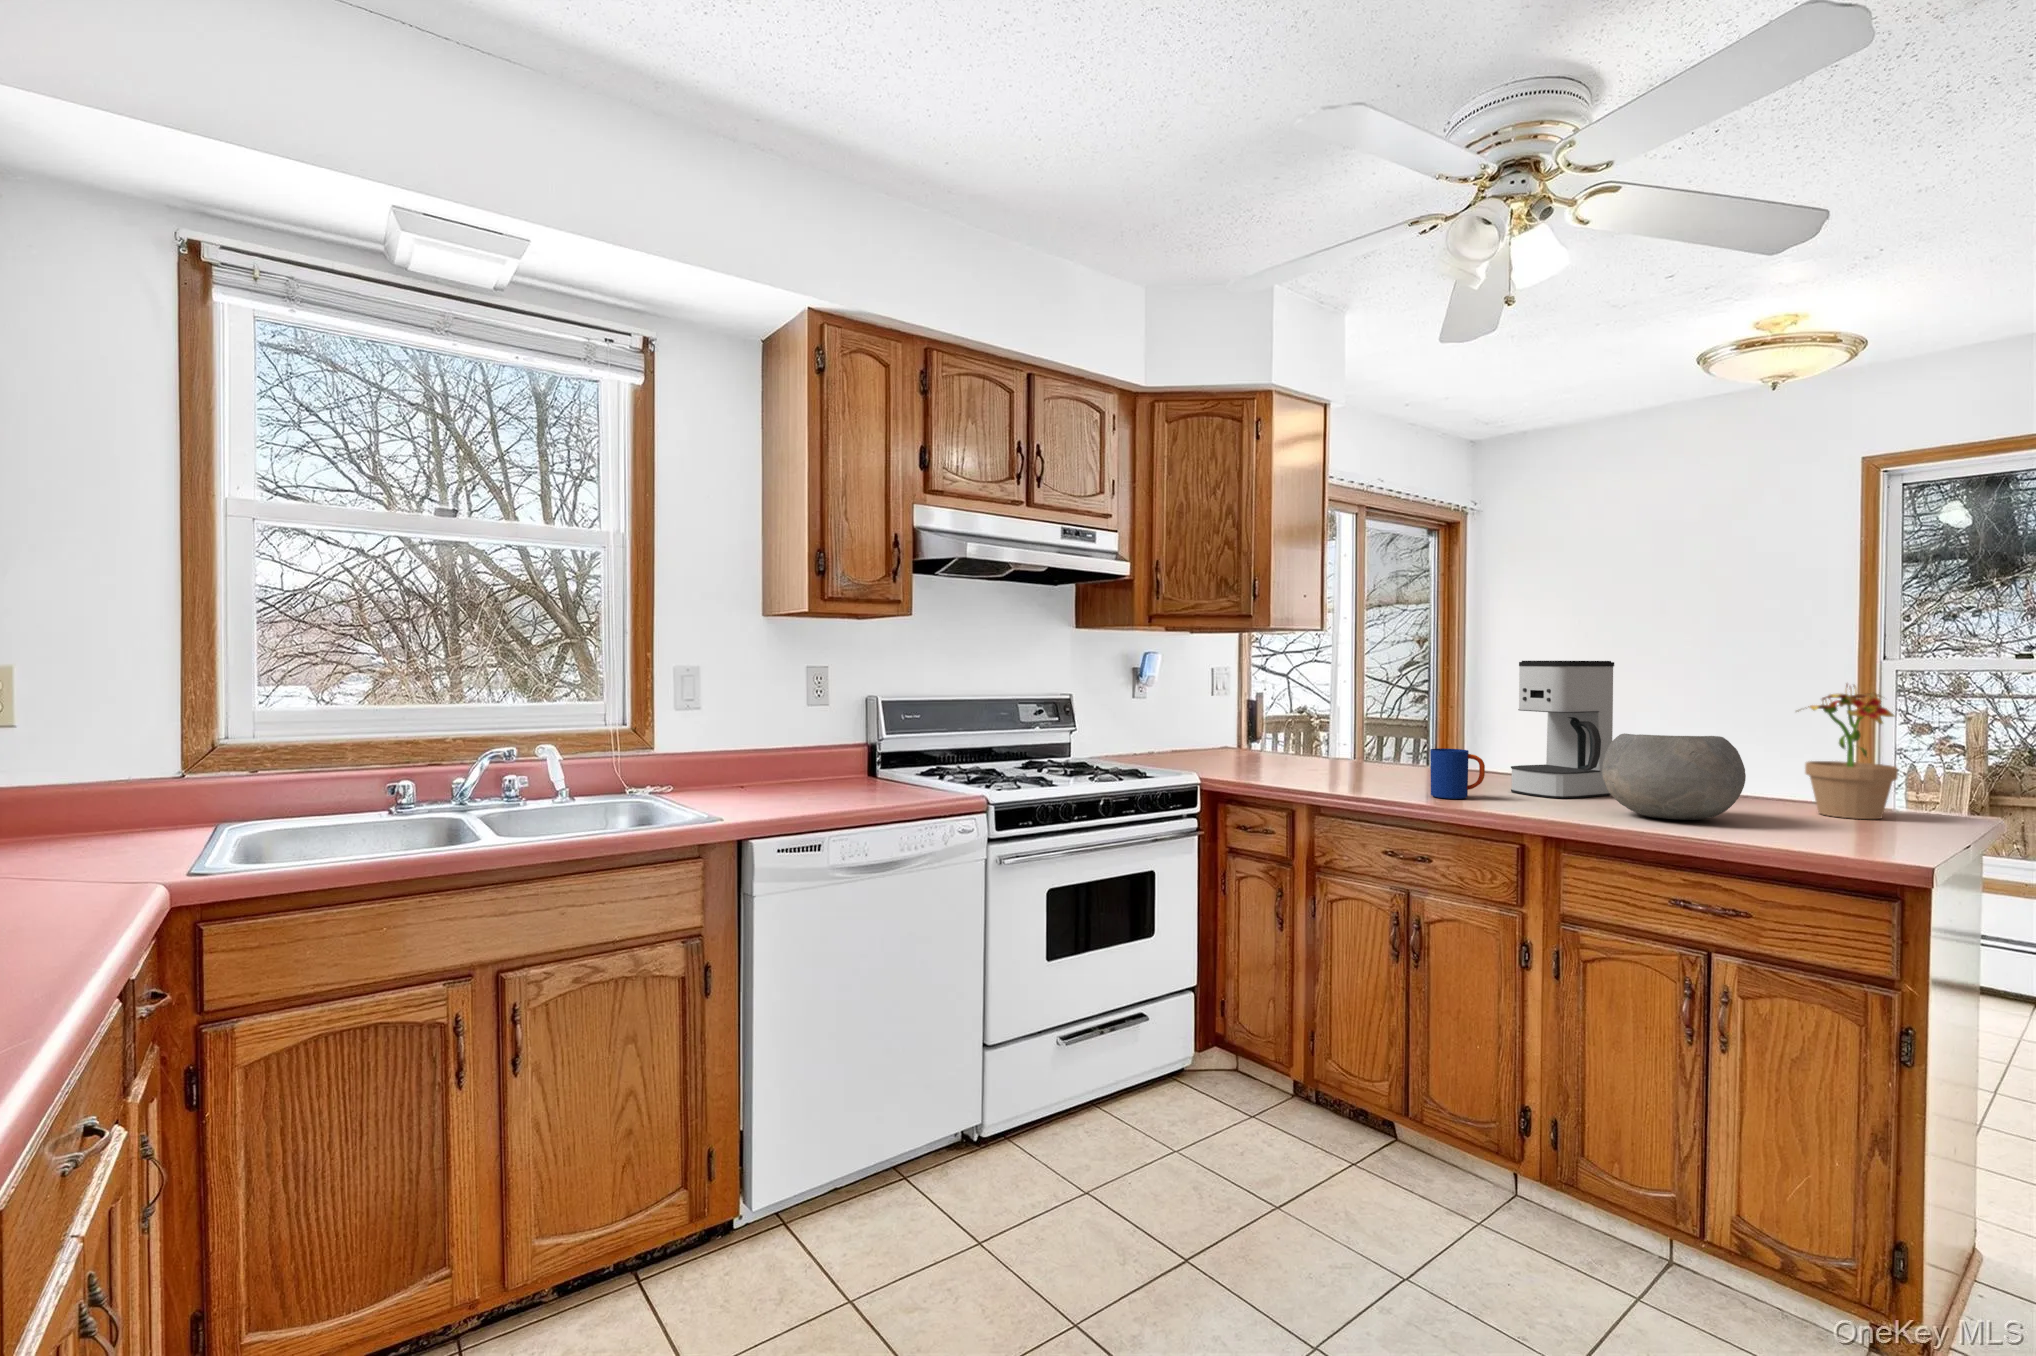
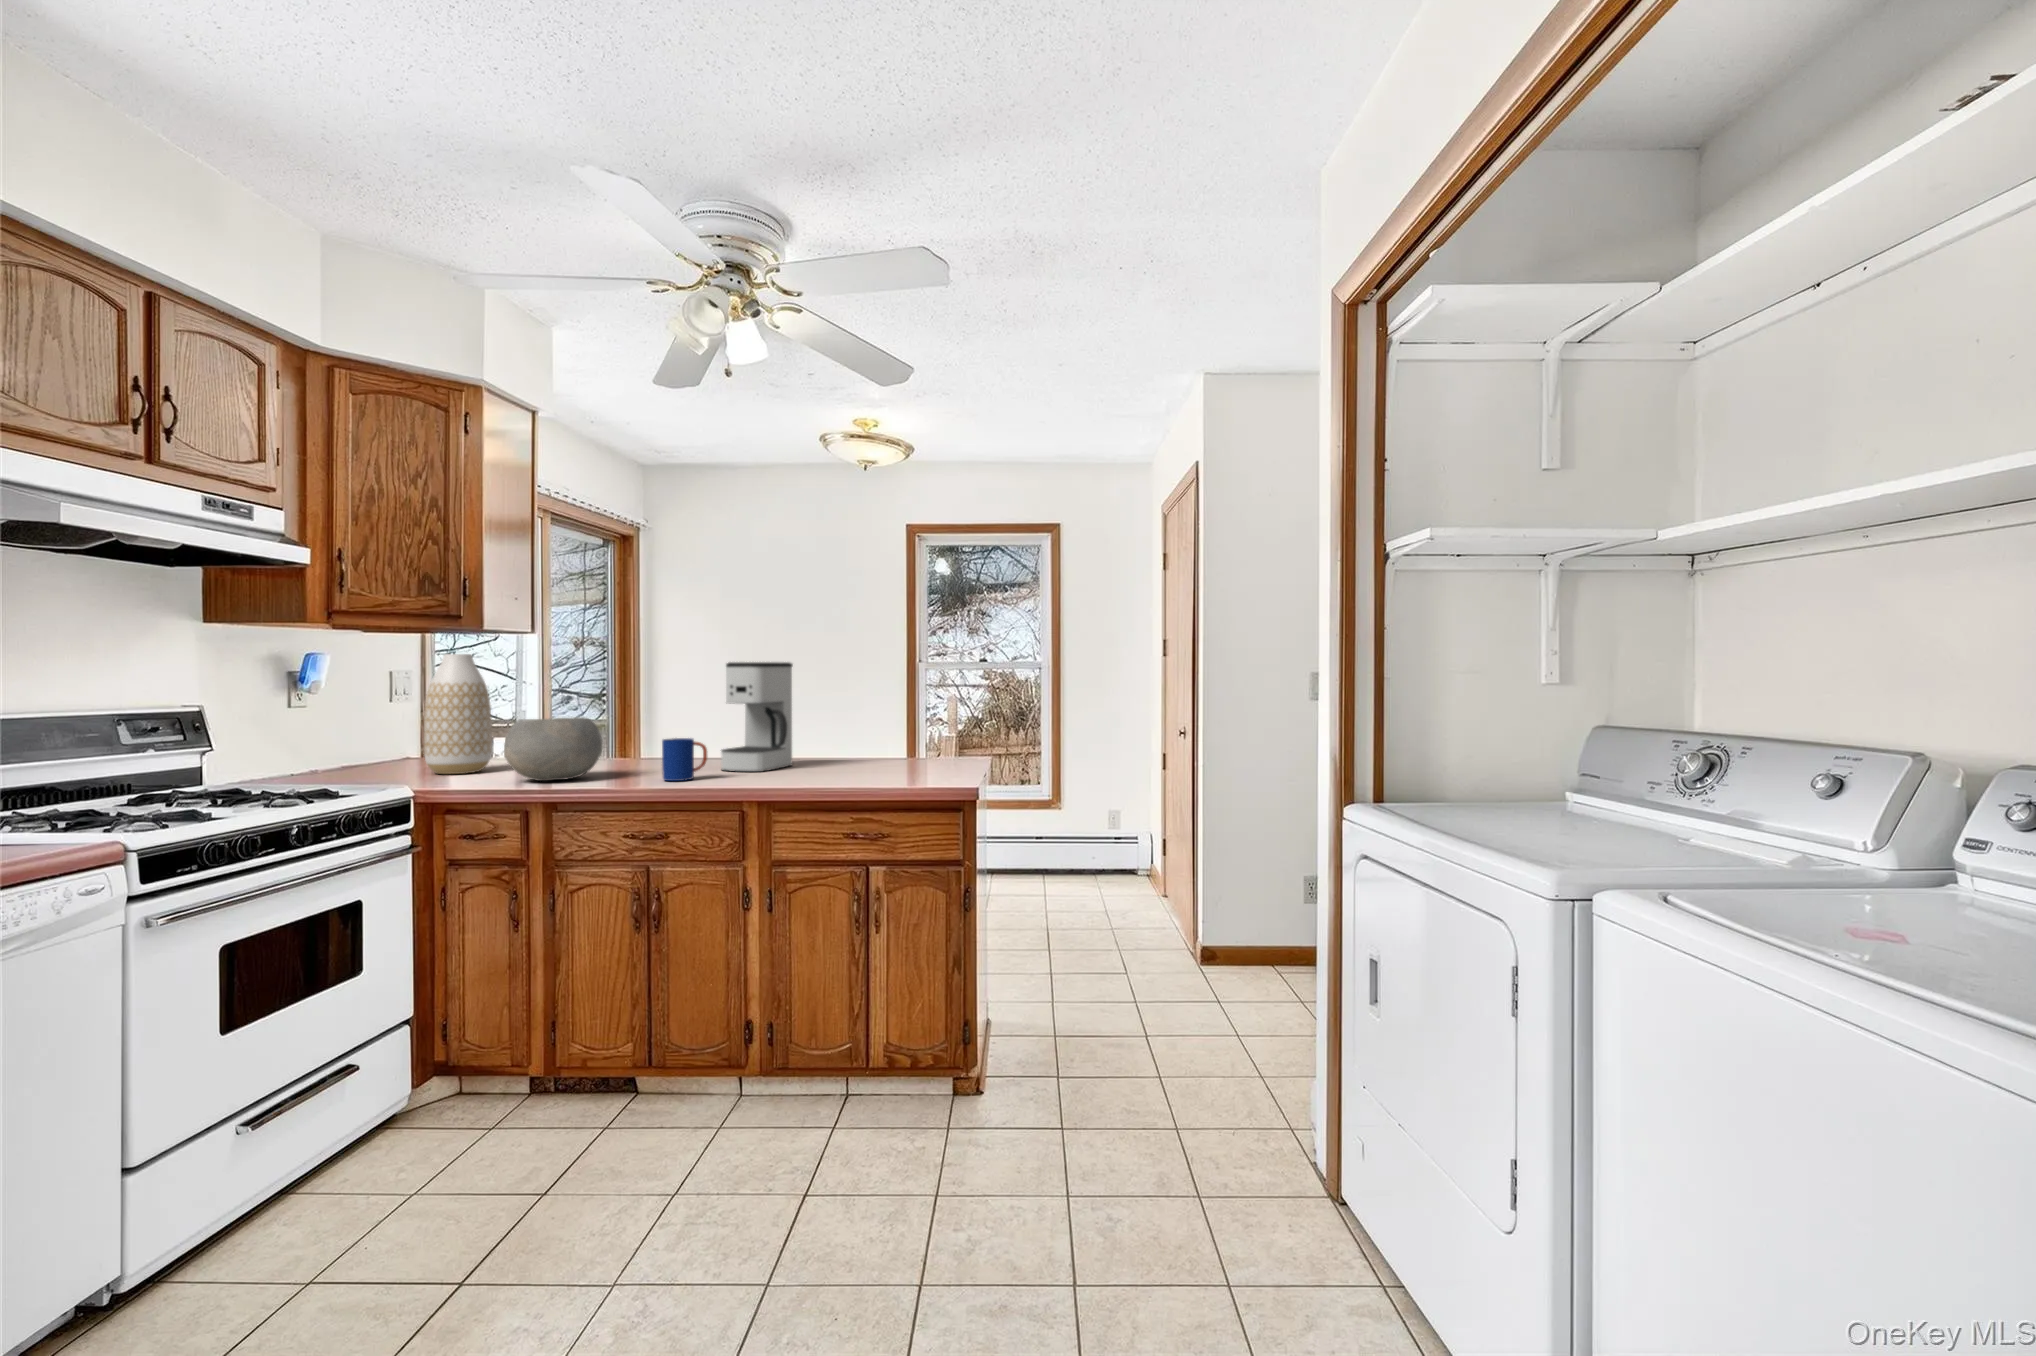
vase: none [1221,652,1278,768] -> present [424,654,492,774]
potted plant: present [1805,684,1898,819] -> none [902,677,954,765]
bowl: present [1602,733,1746,820] -> present [504,717,602,781]

